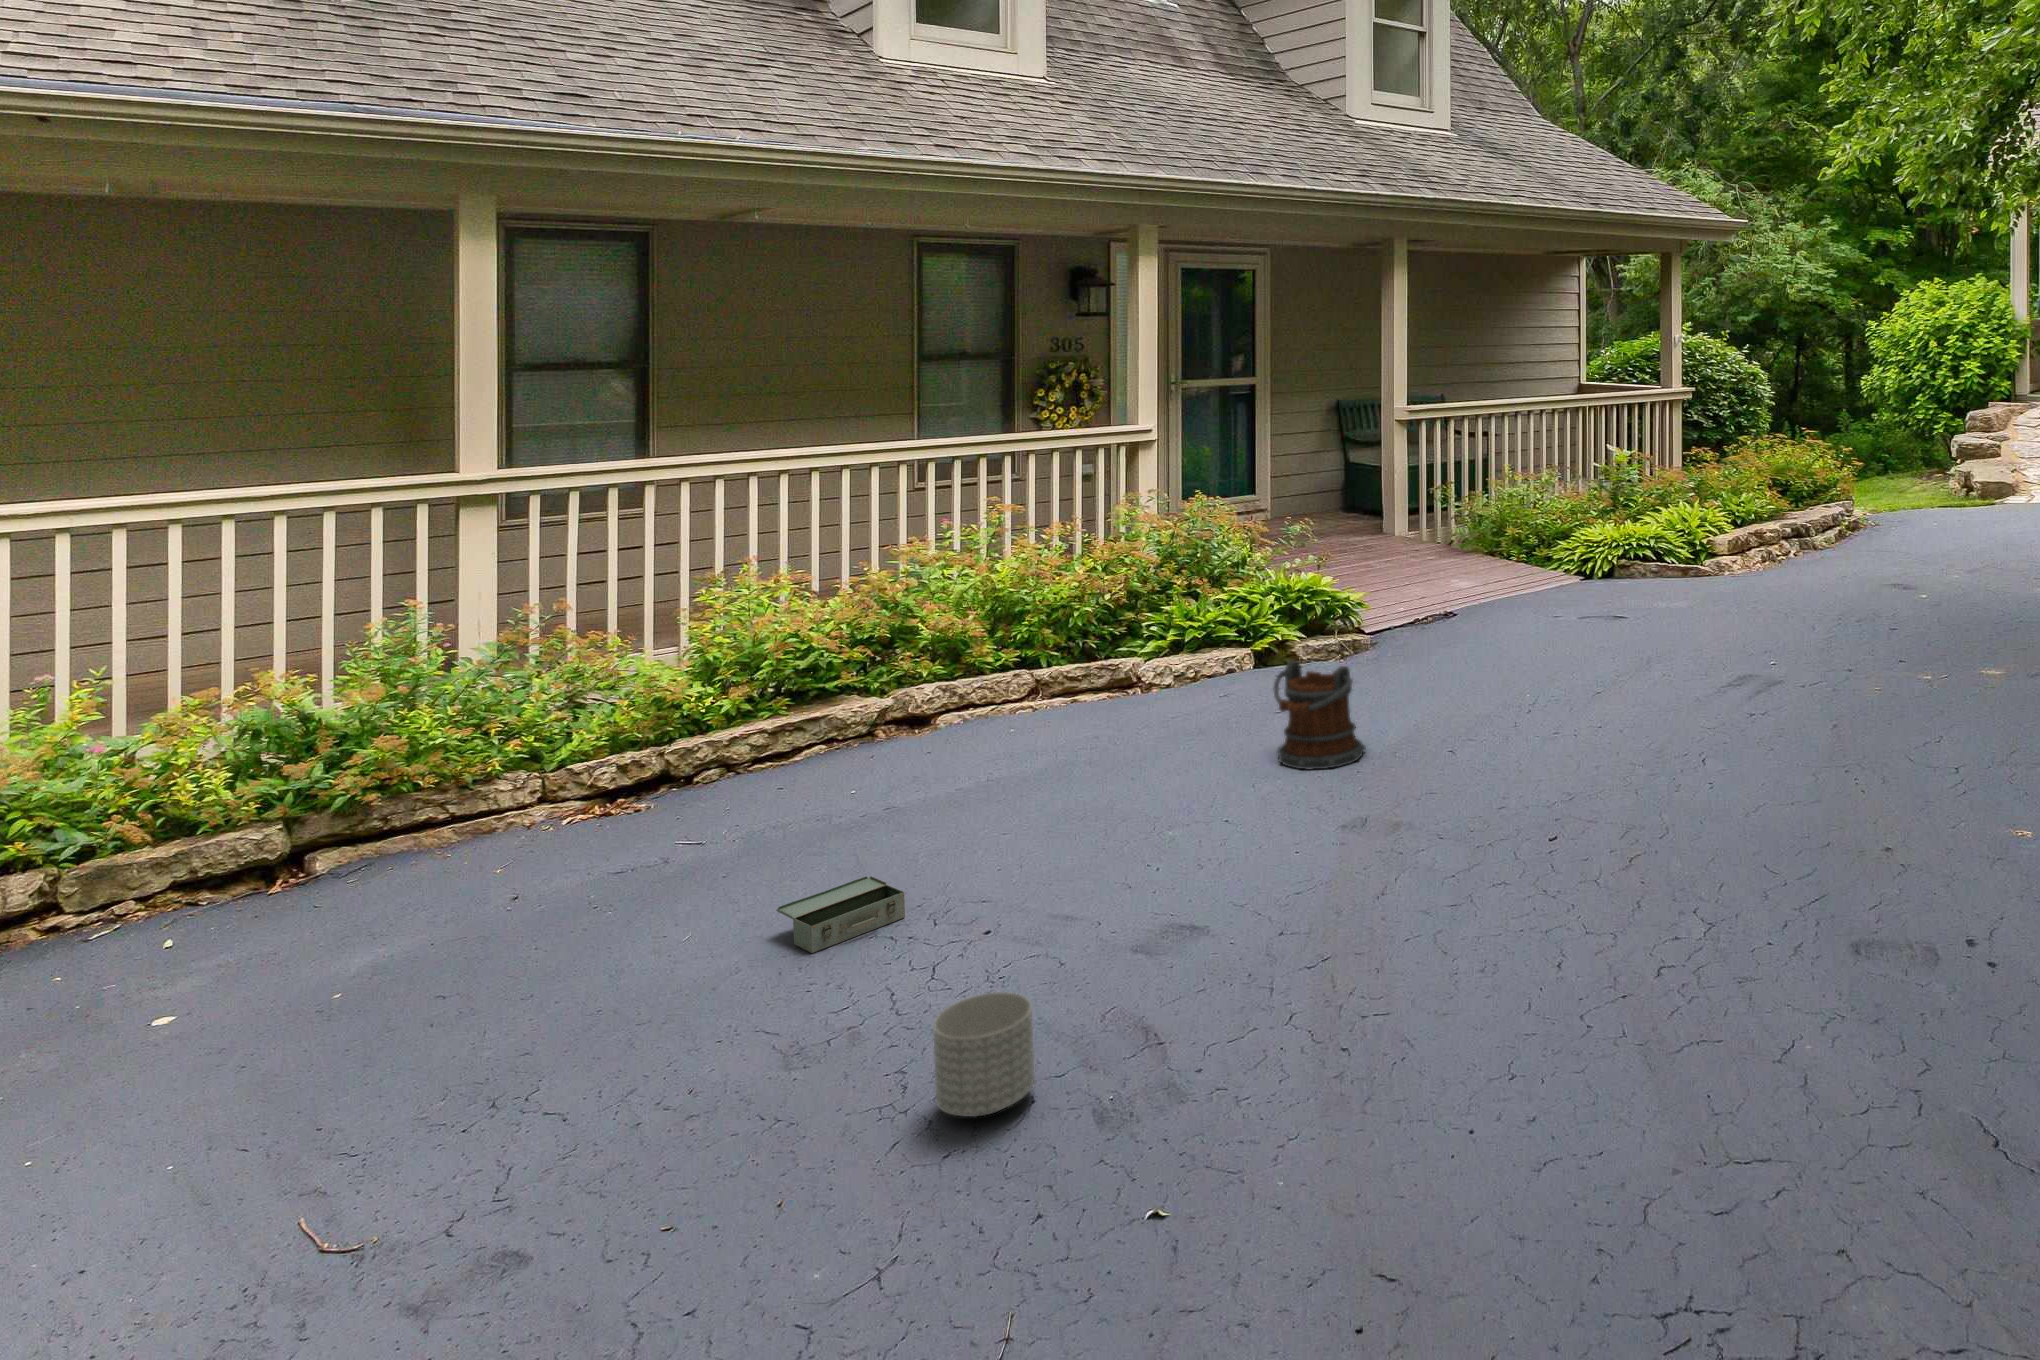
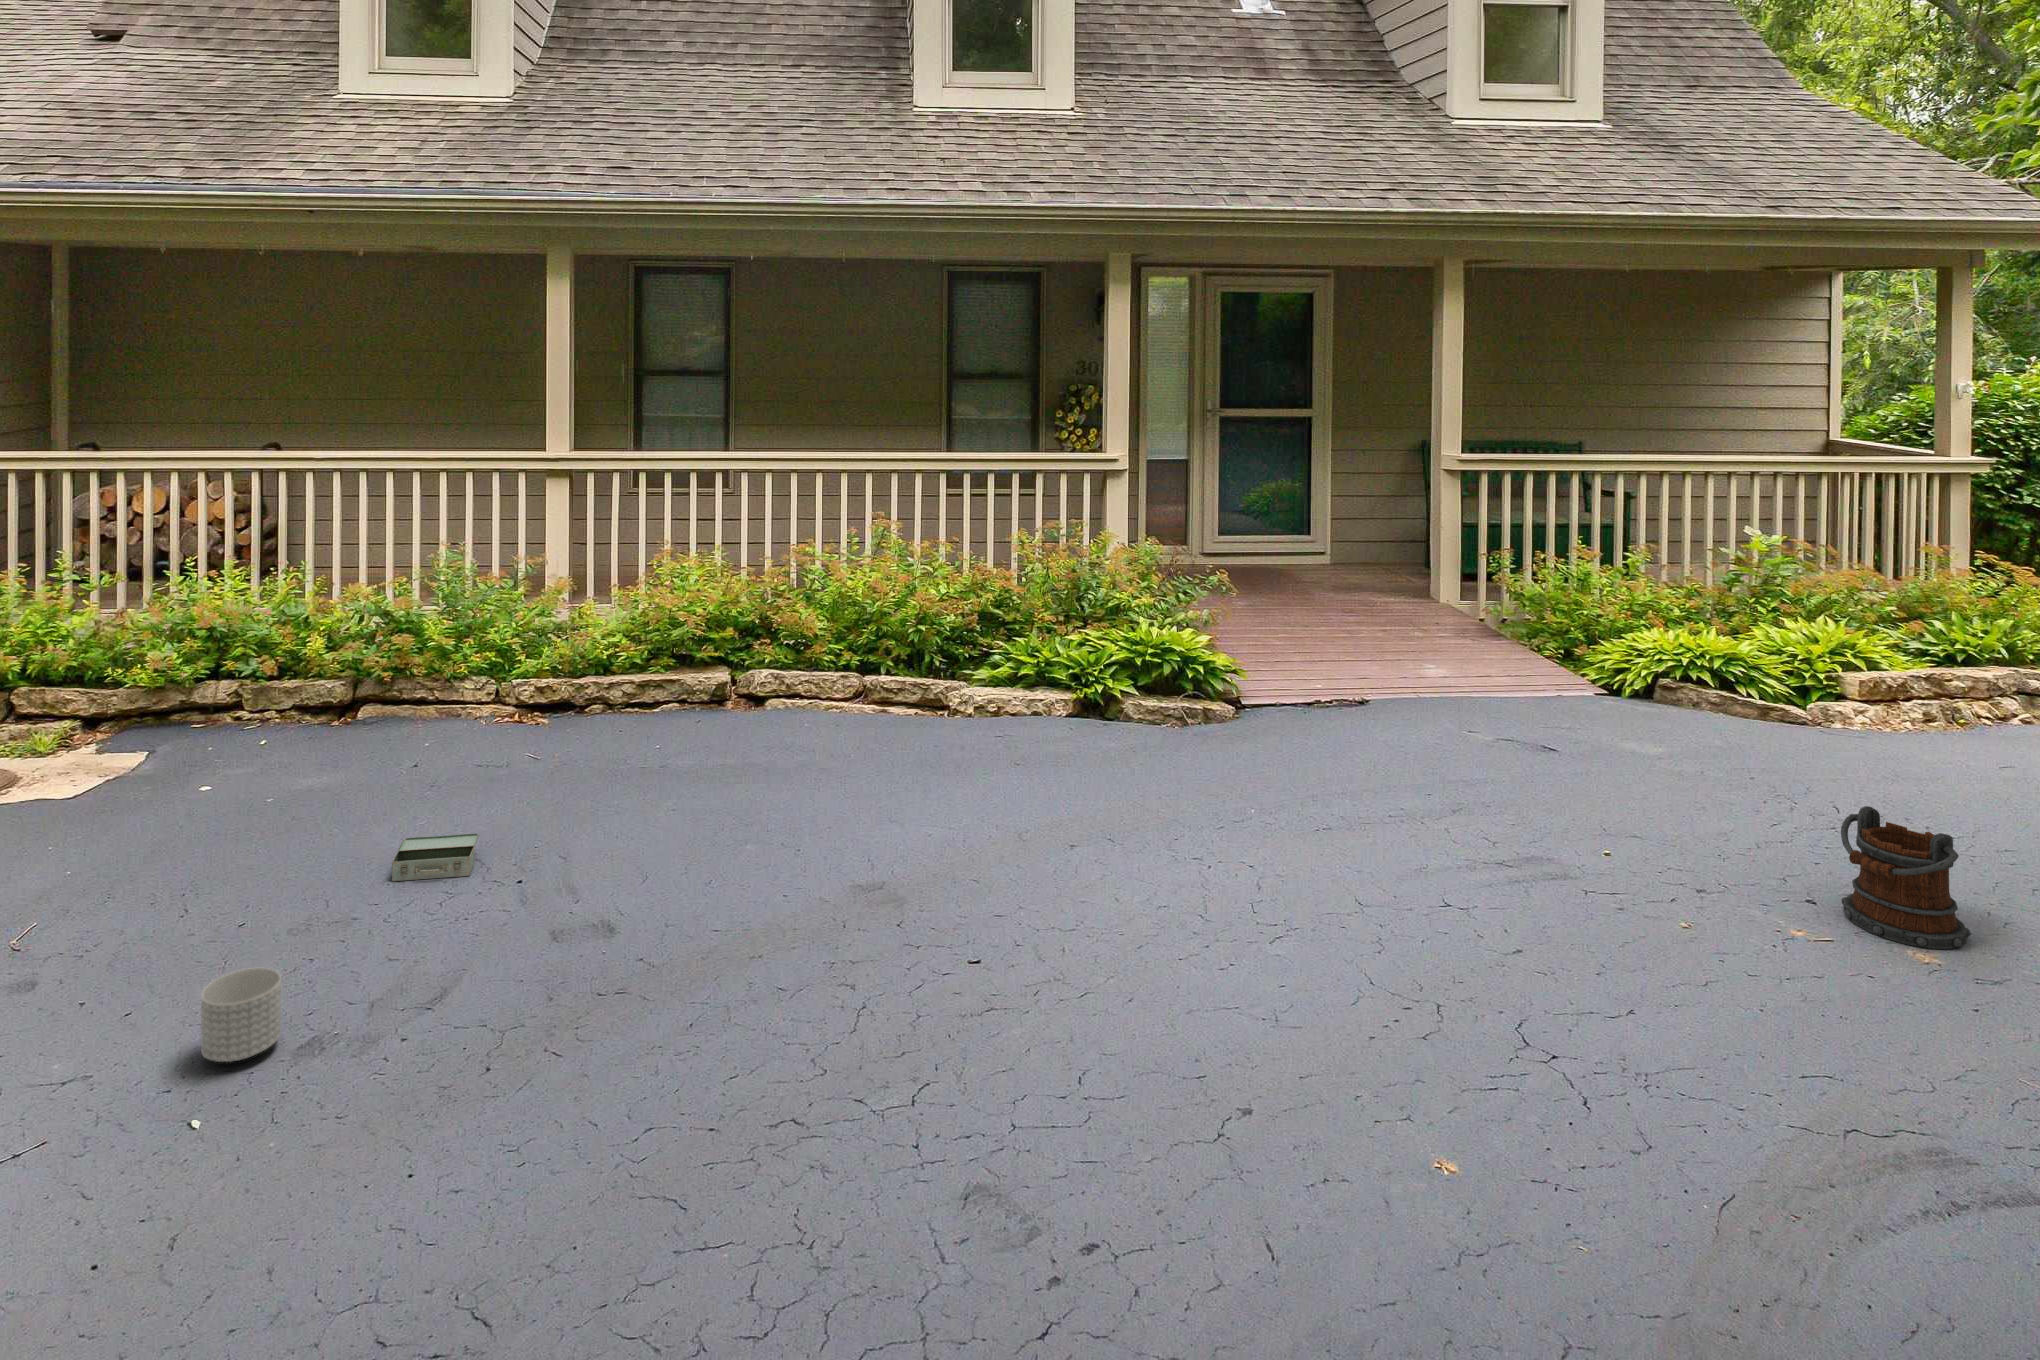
bucket: present [1274,661,1365,769] -> present [1841,806,1971,949]

